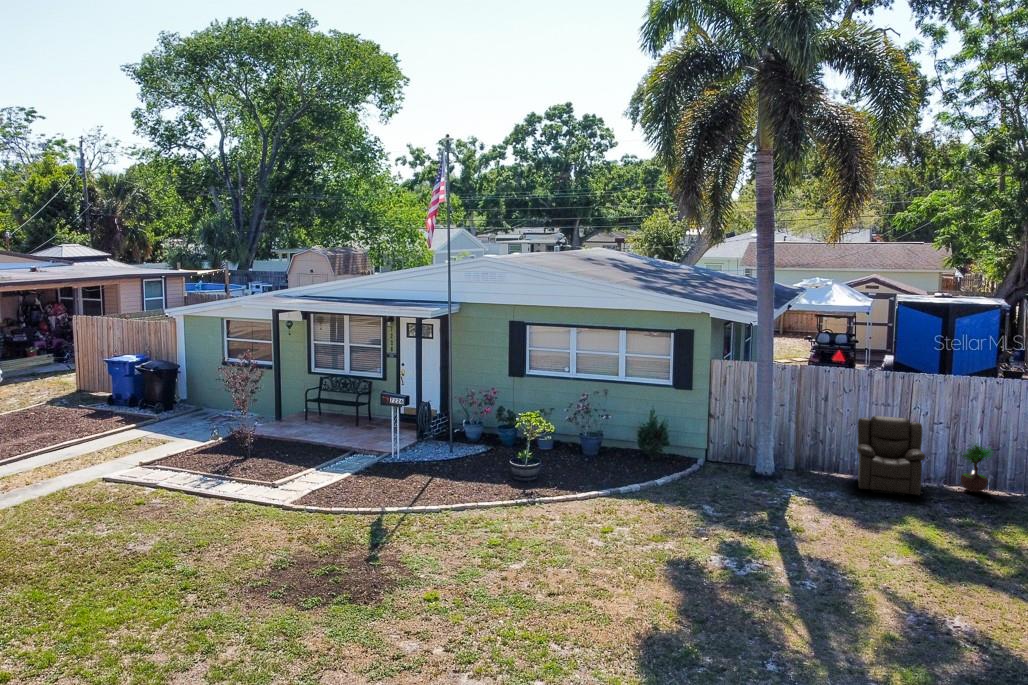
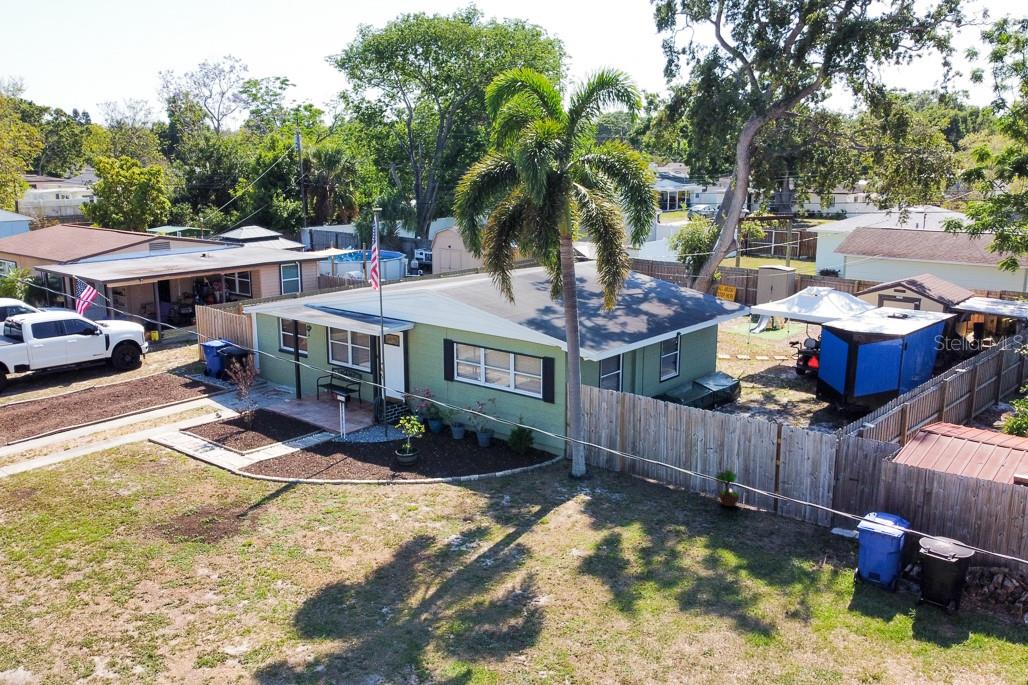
chair: present [857,416,925,496] -> none [635,438,696,505]

